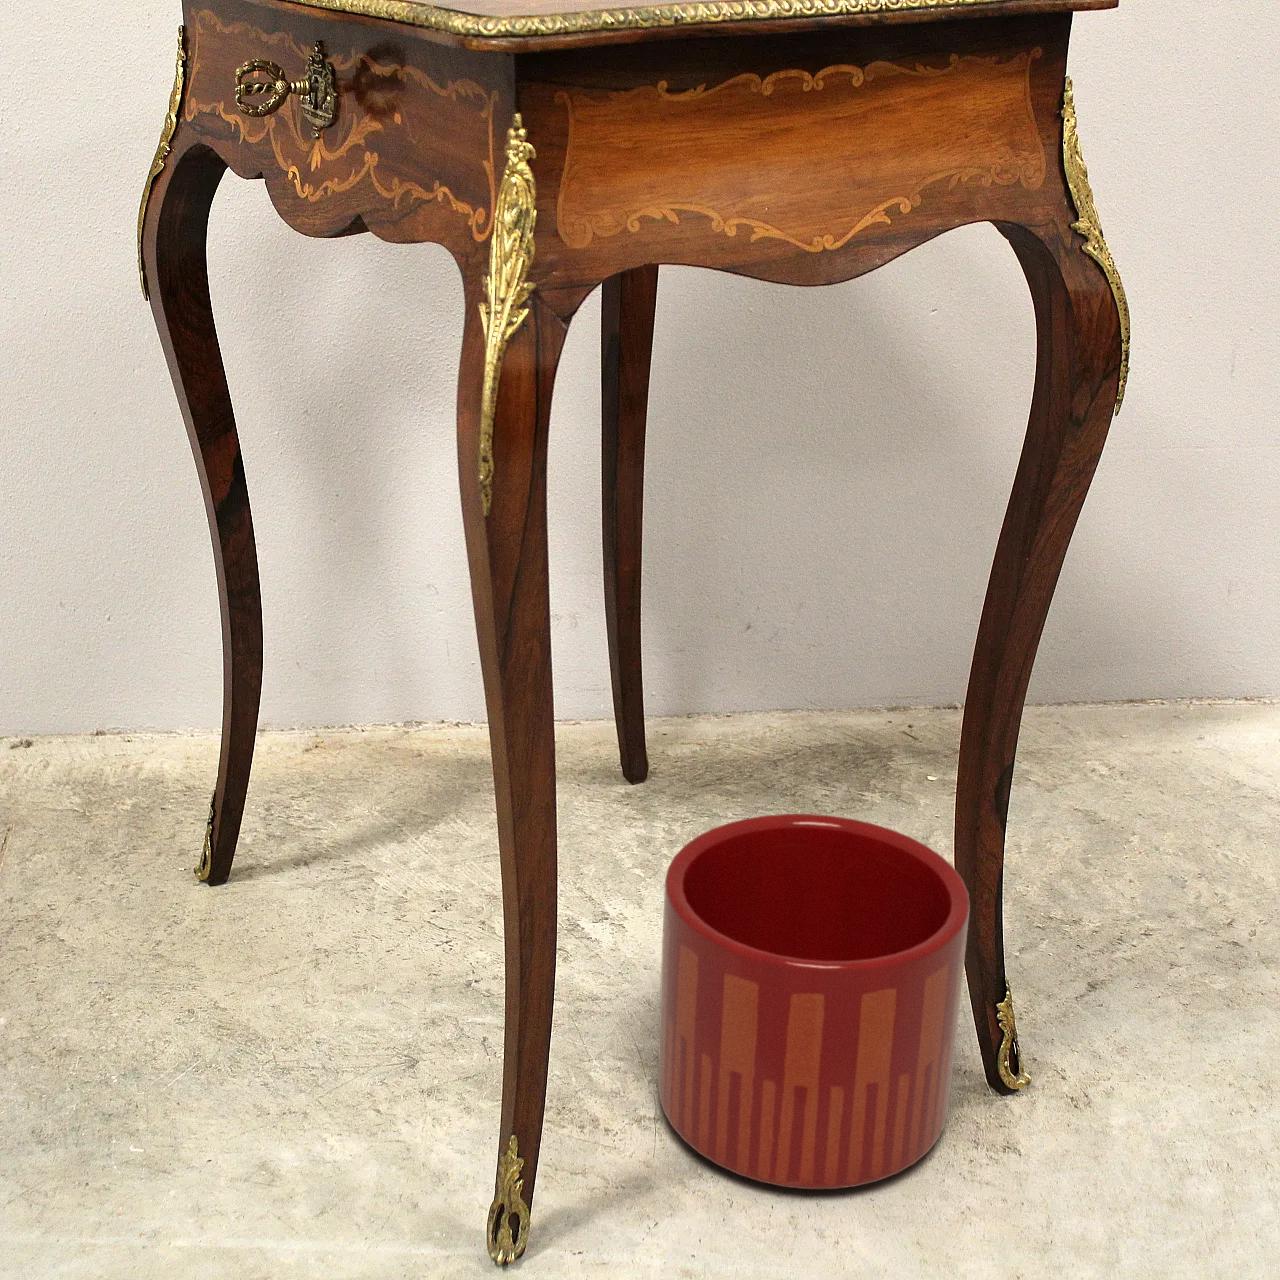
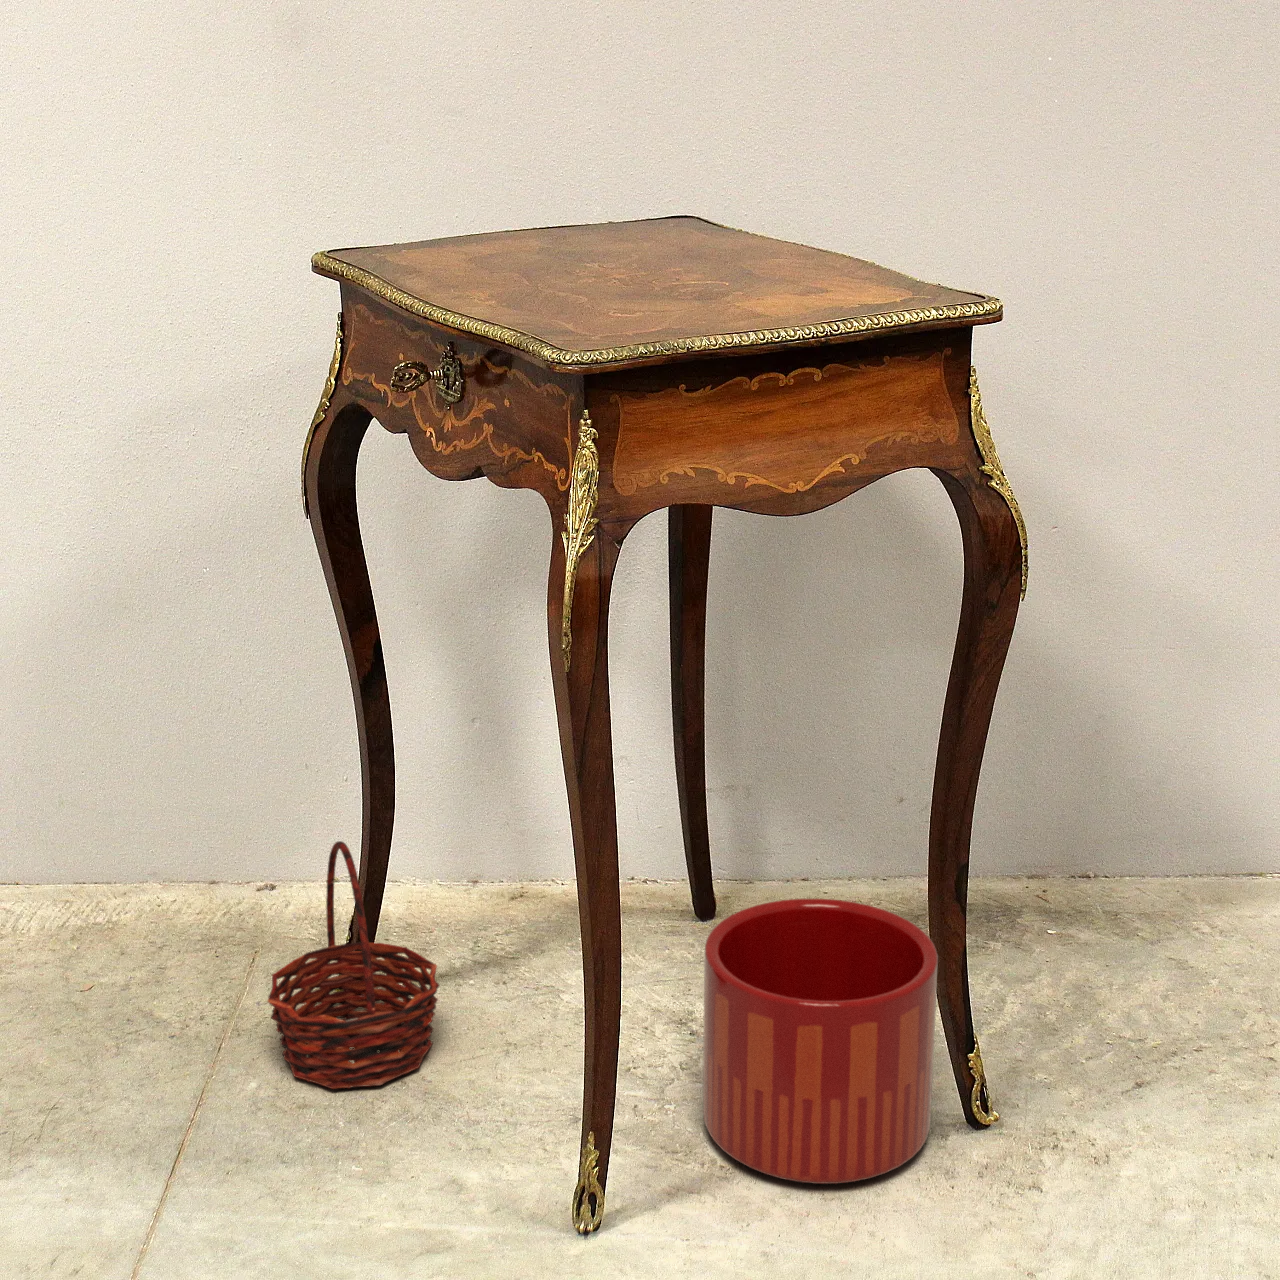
basket: none [95,735,322,1051] -> present [268,841,439,1089]

